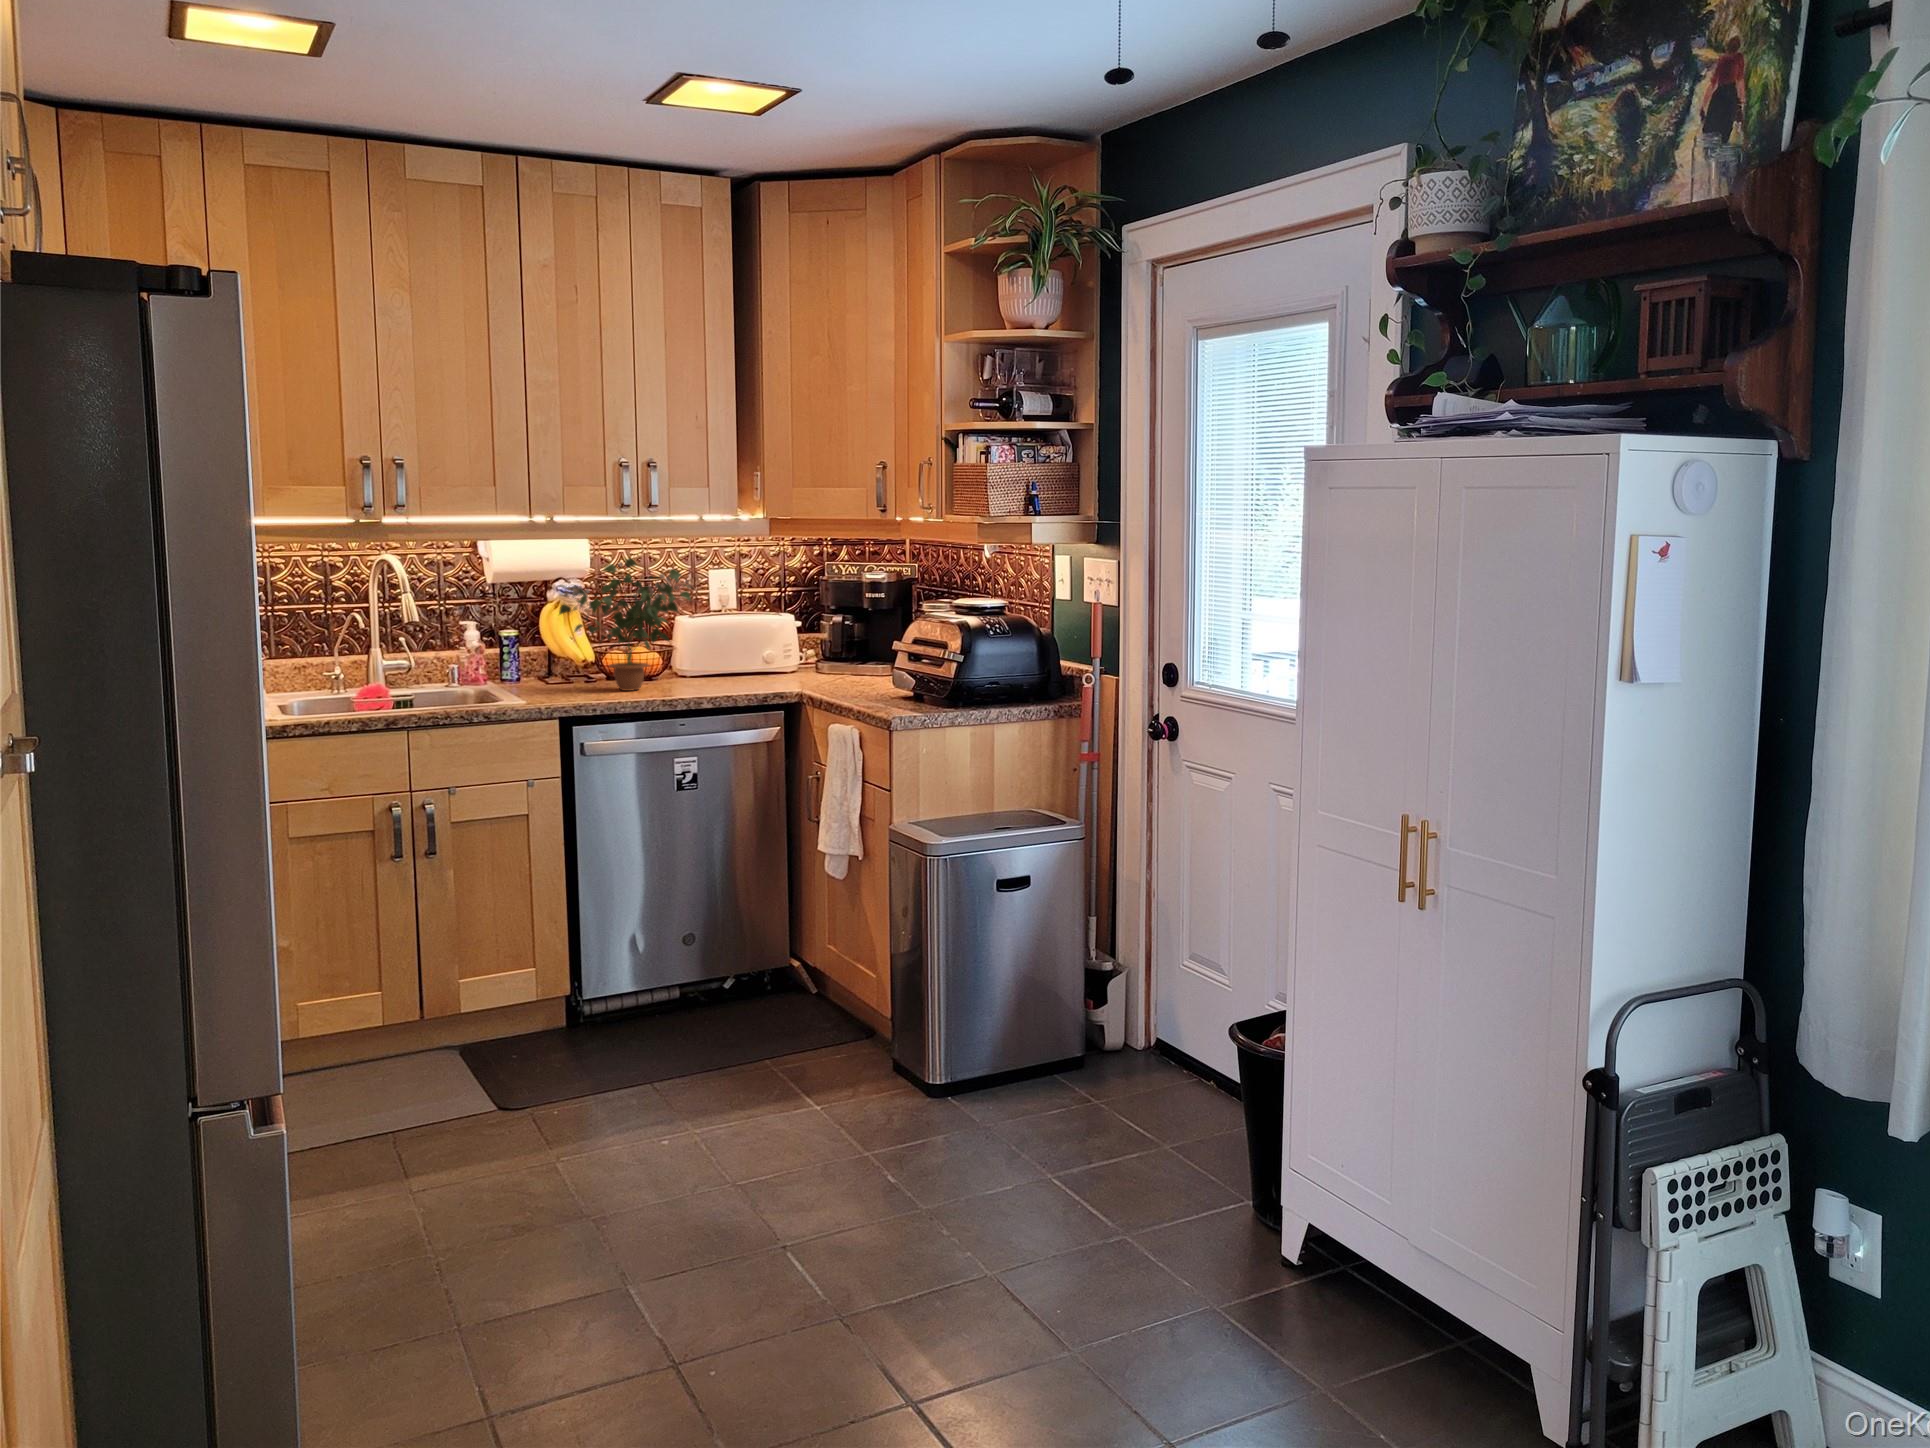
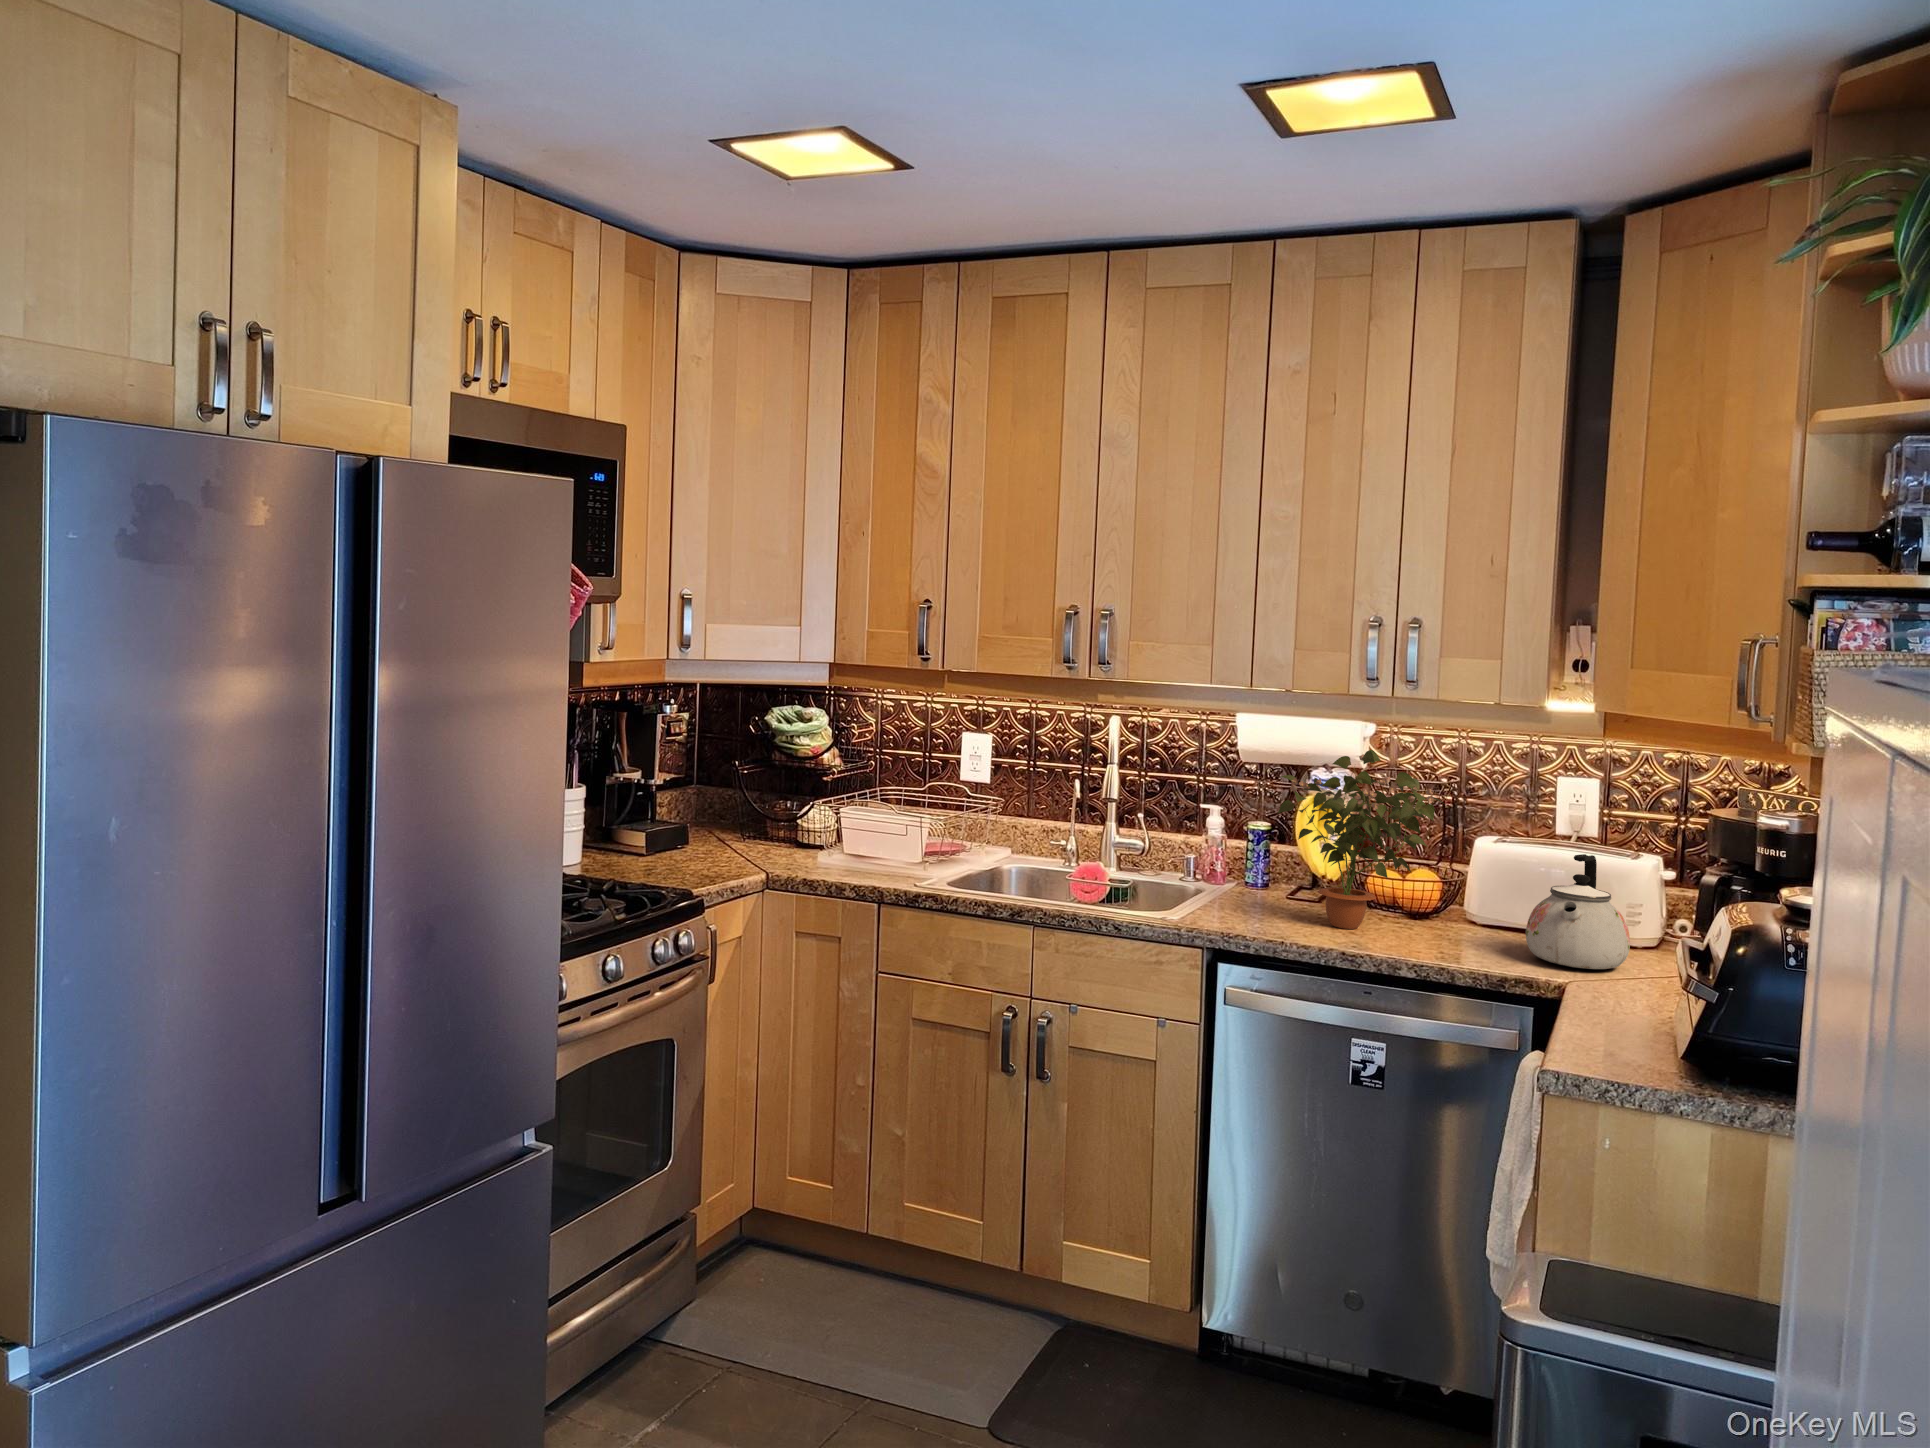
kettle: none [755,611,818,684] -> present [1526,854,1630,969]

